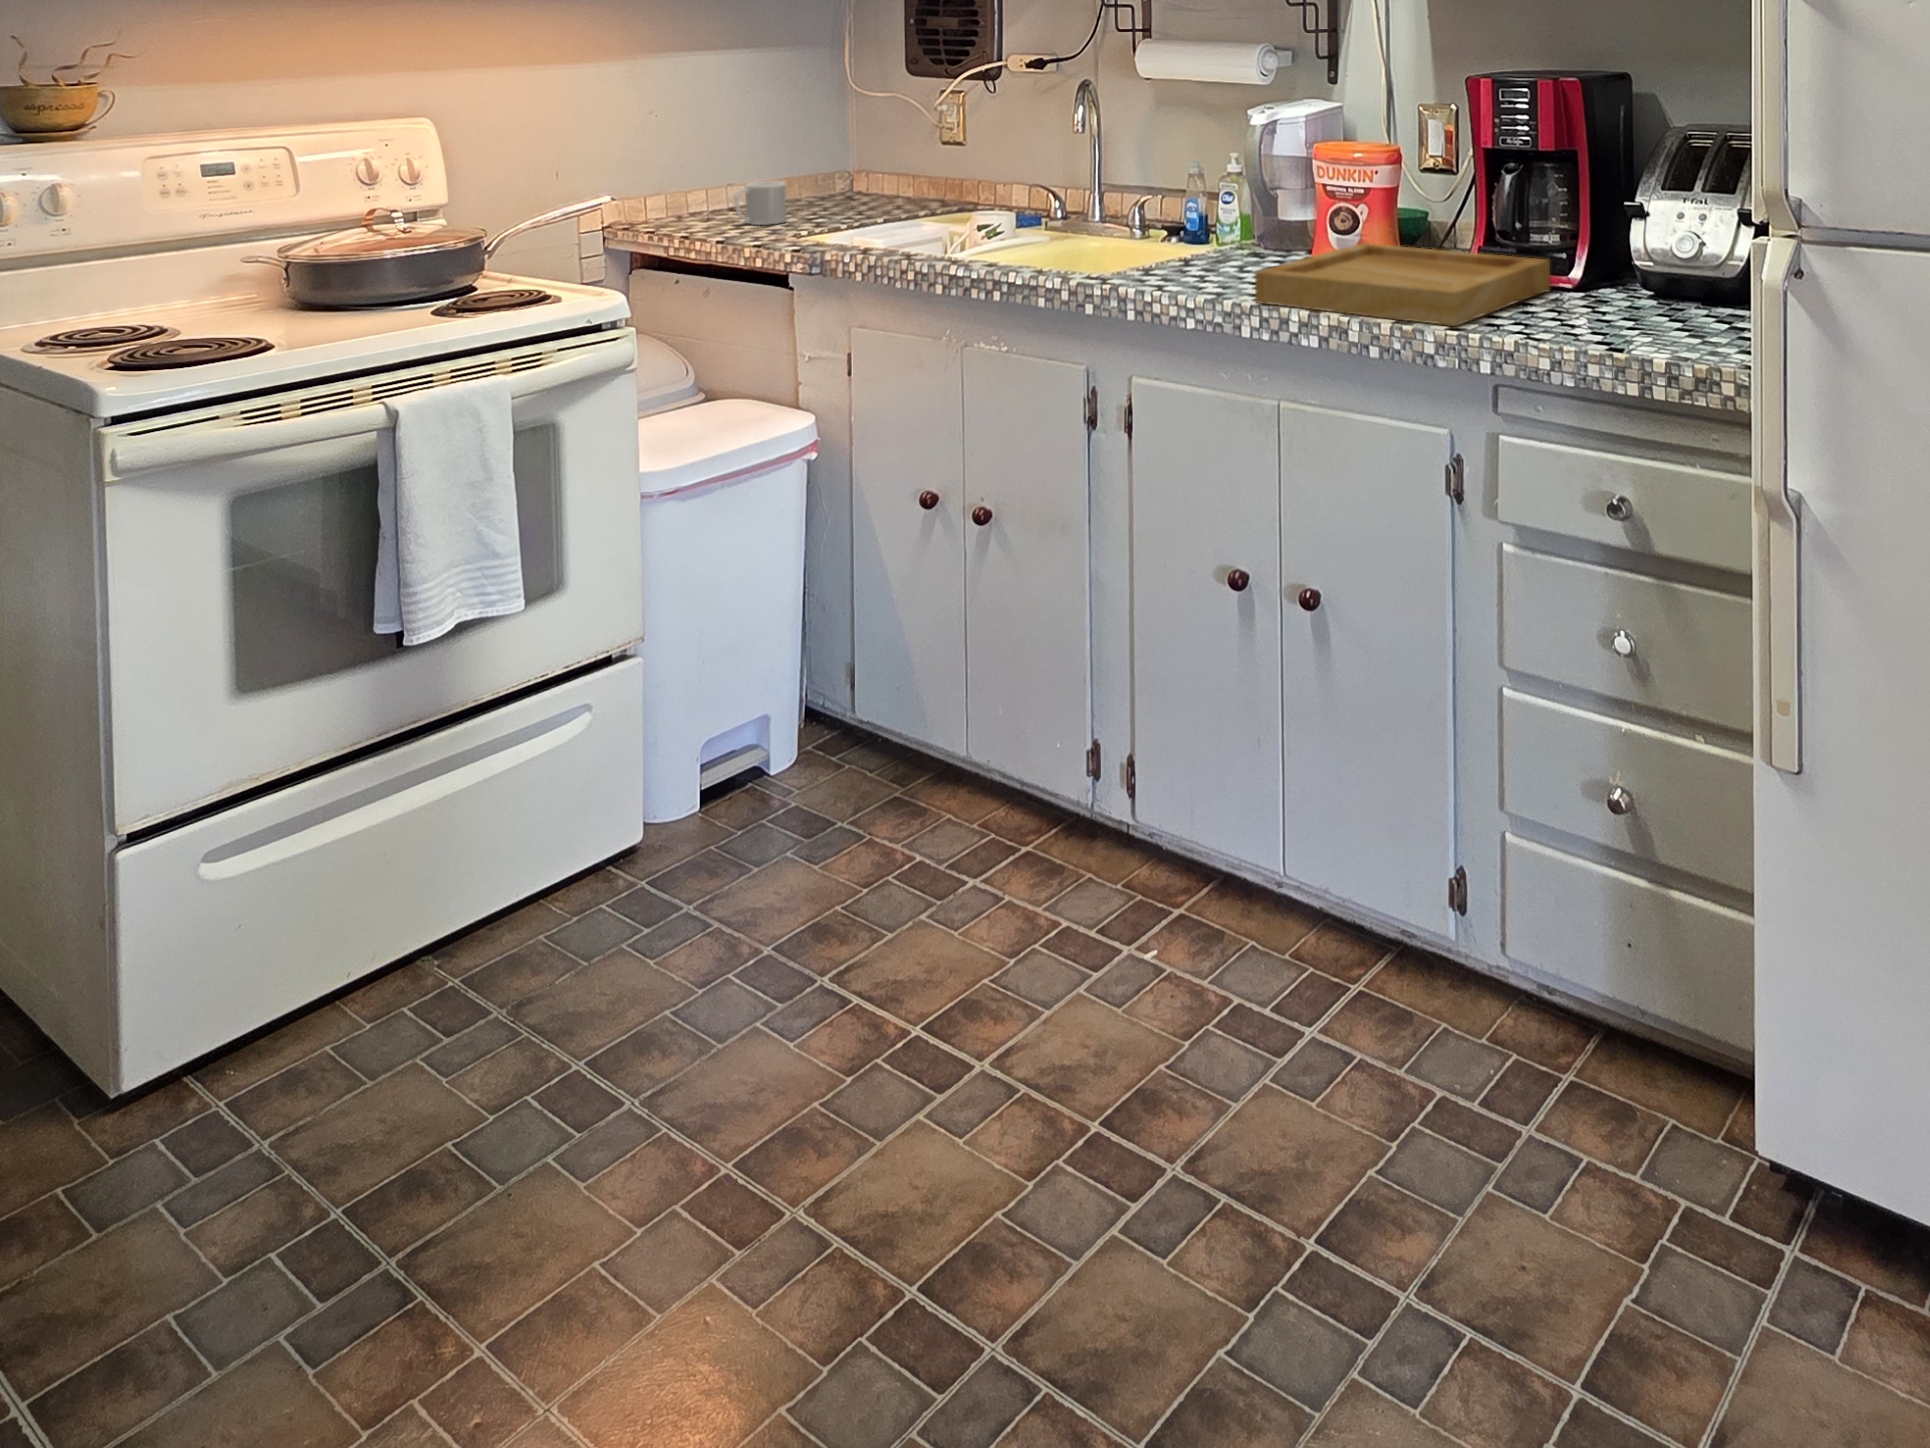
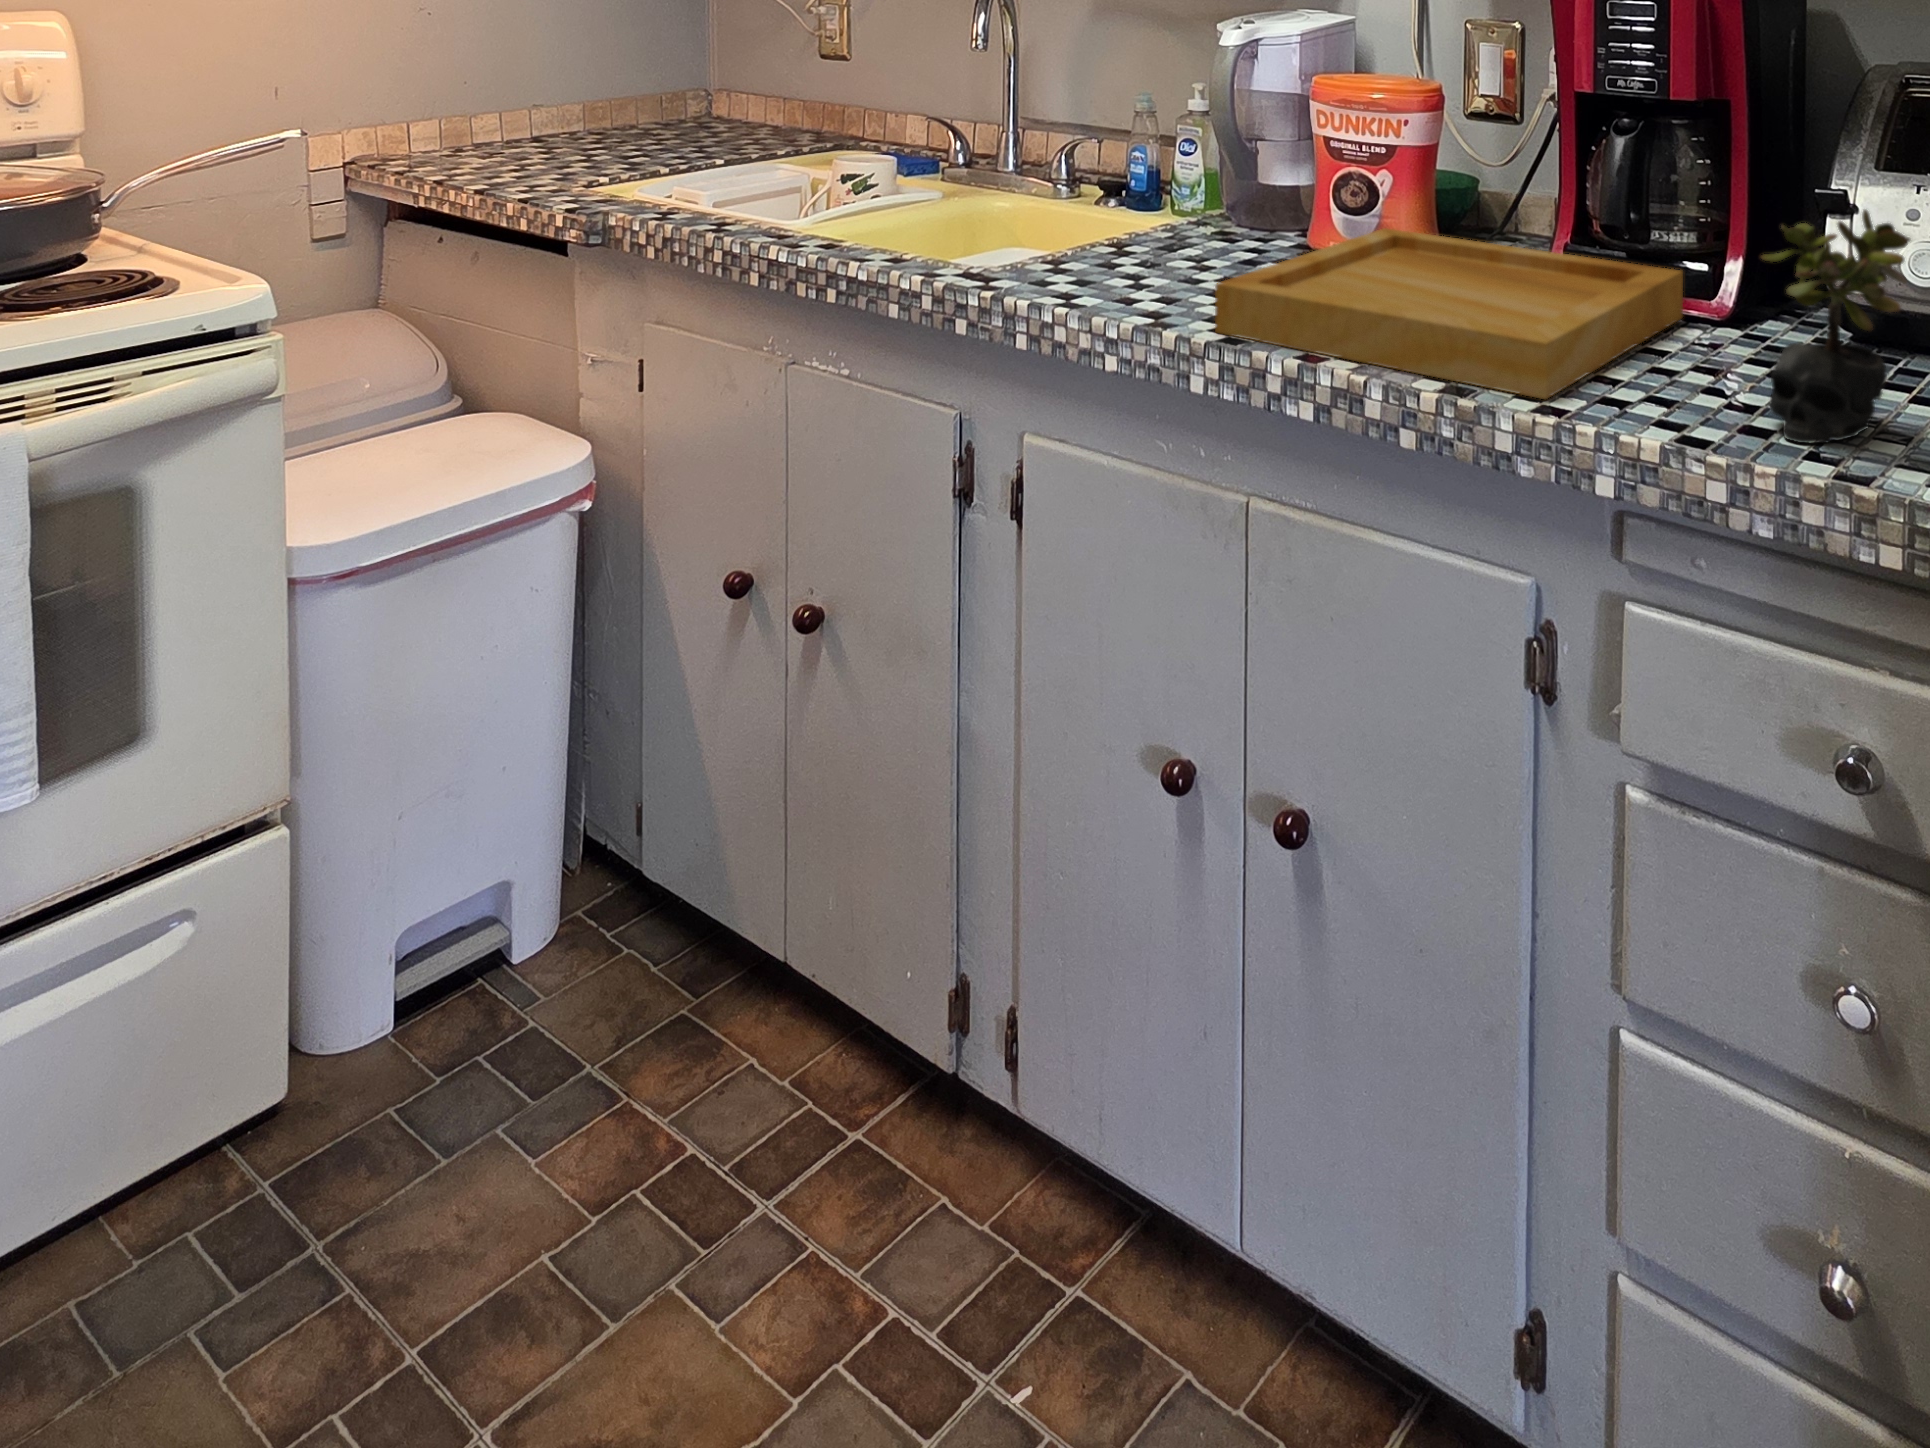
mug: present [734,181,787,225] -> none [523,102,598,163]
succulent plant: none [1577,207,1662,340] -> present [1761,210,1910,444]

